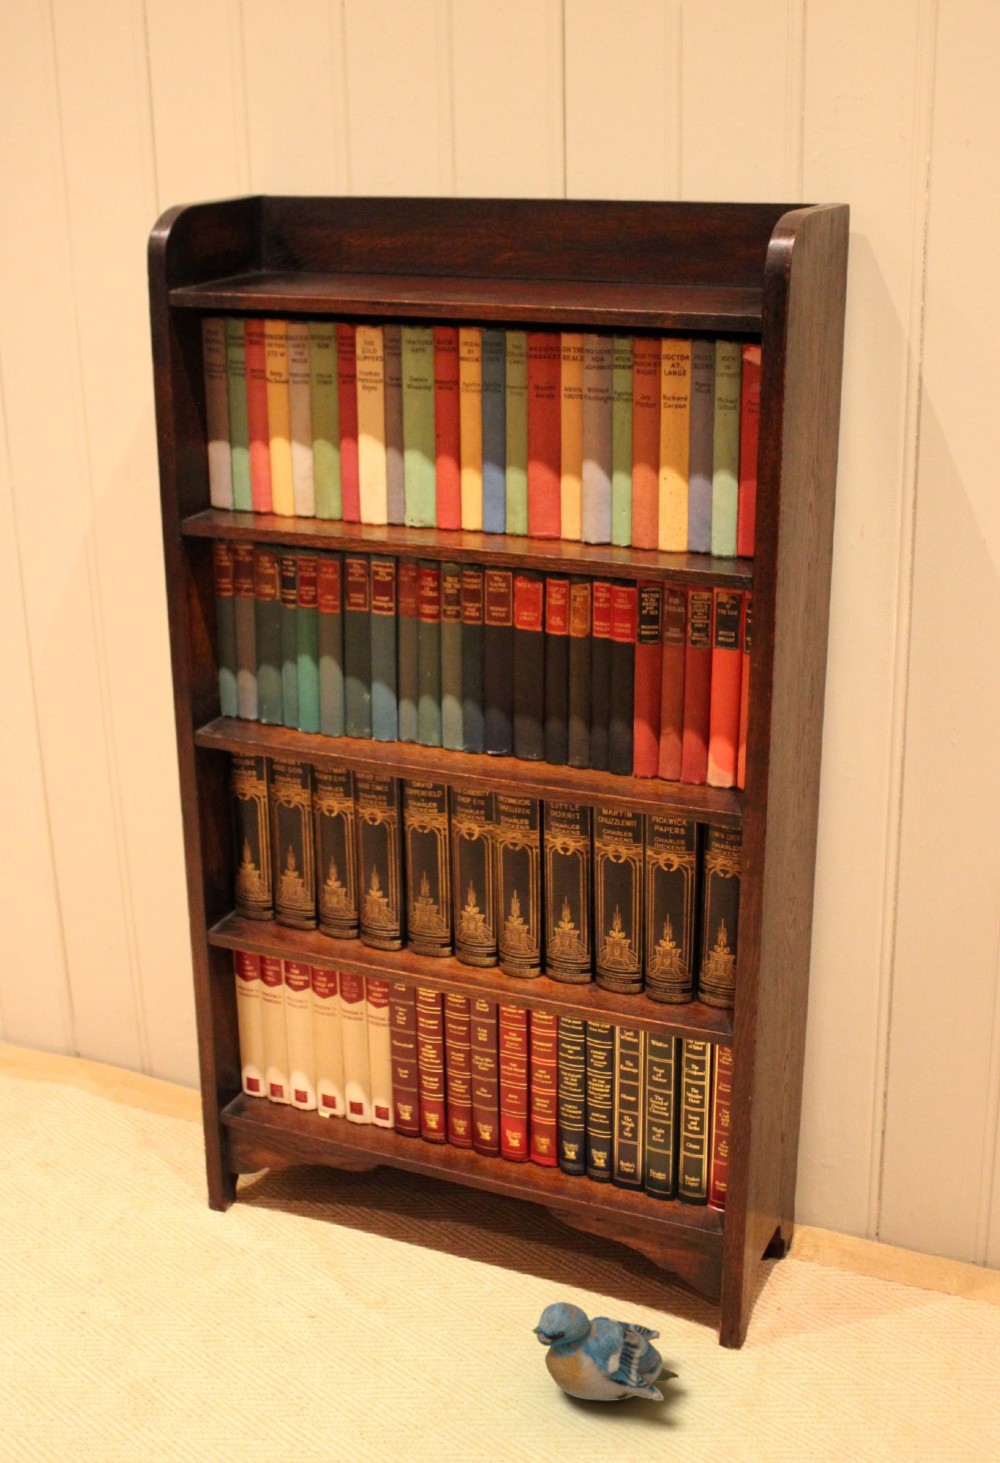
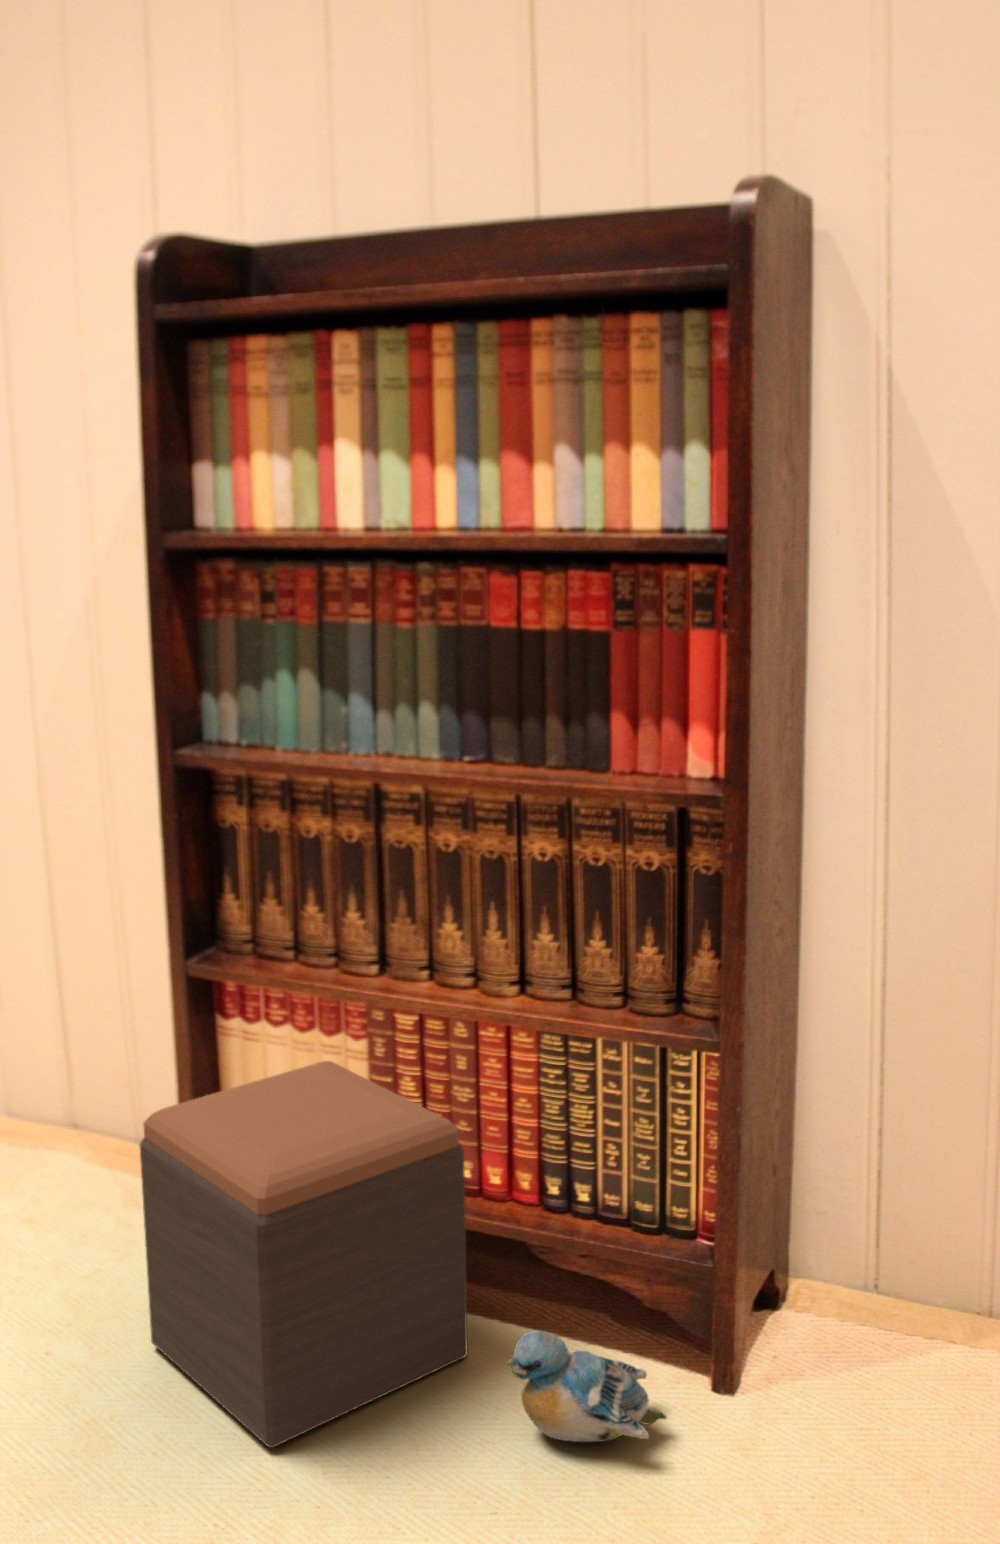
footstool: none [176,1029,490,1408] -> present [139,1061,467,1448]

